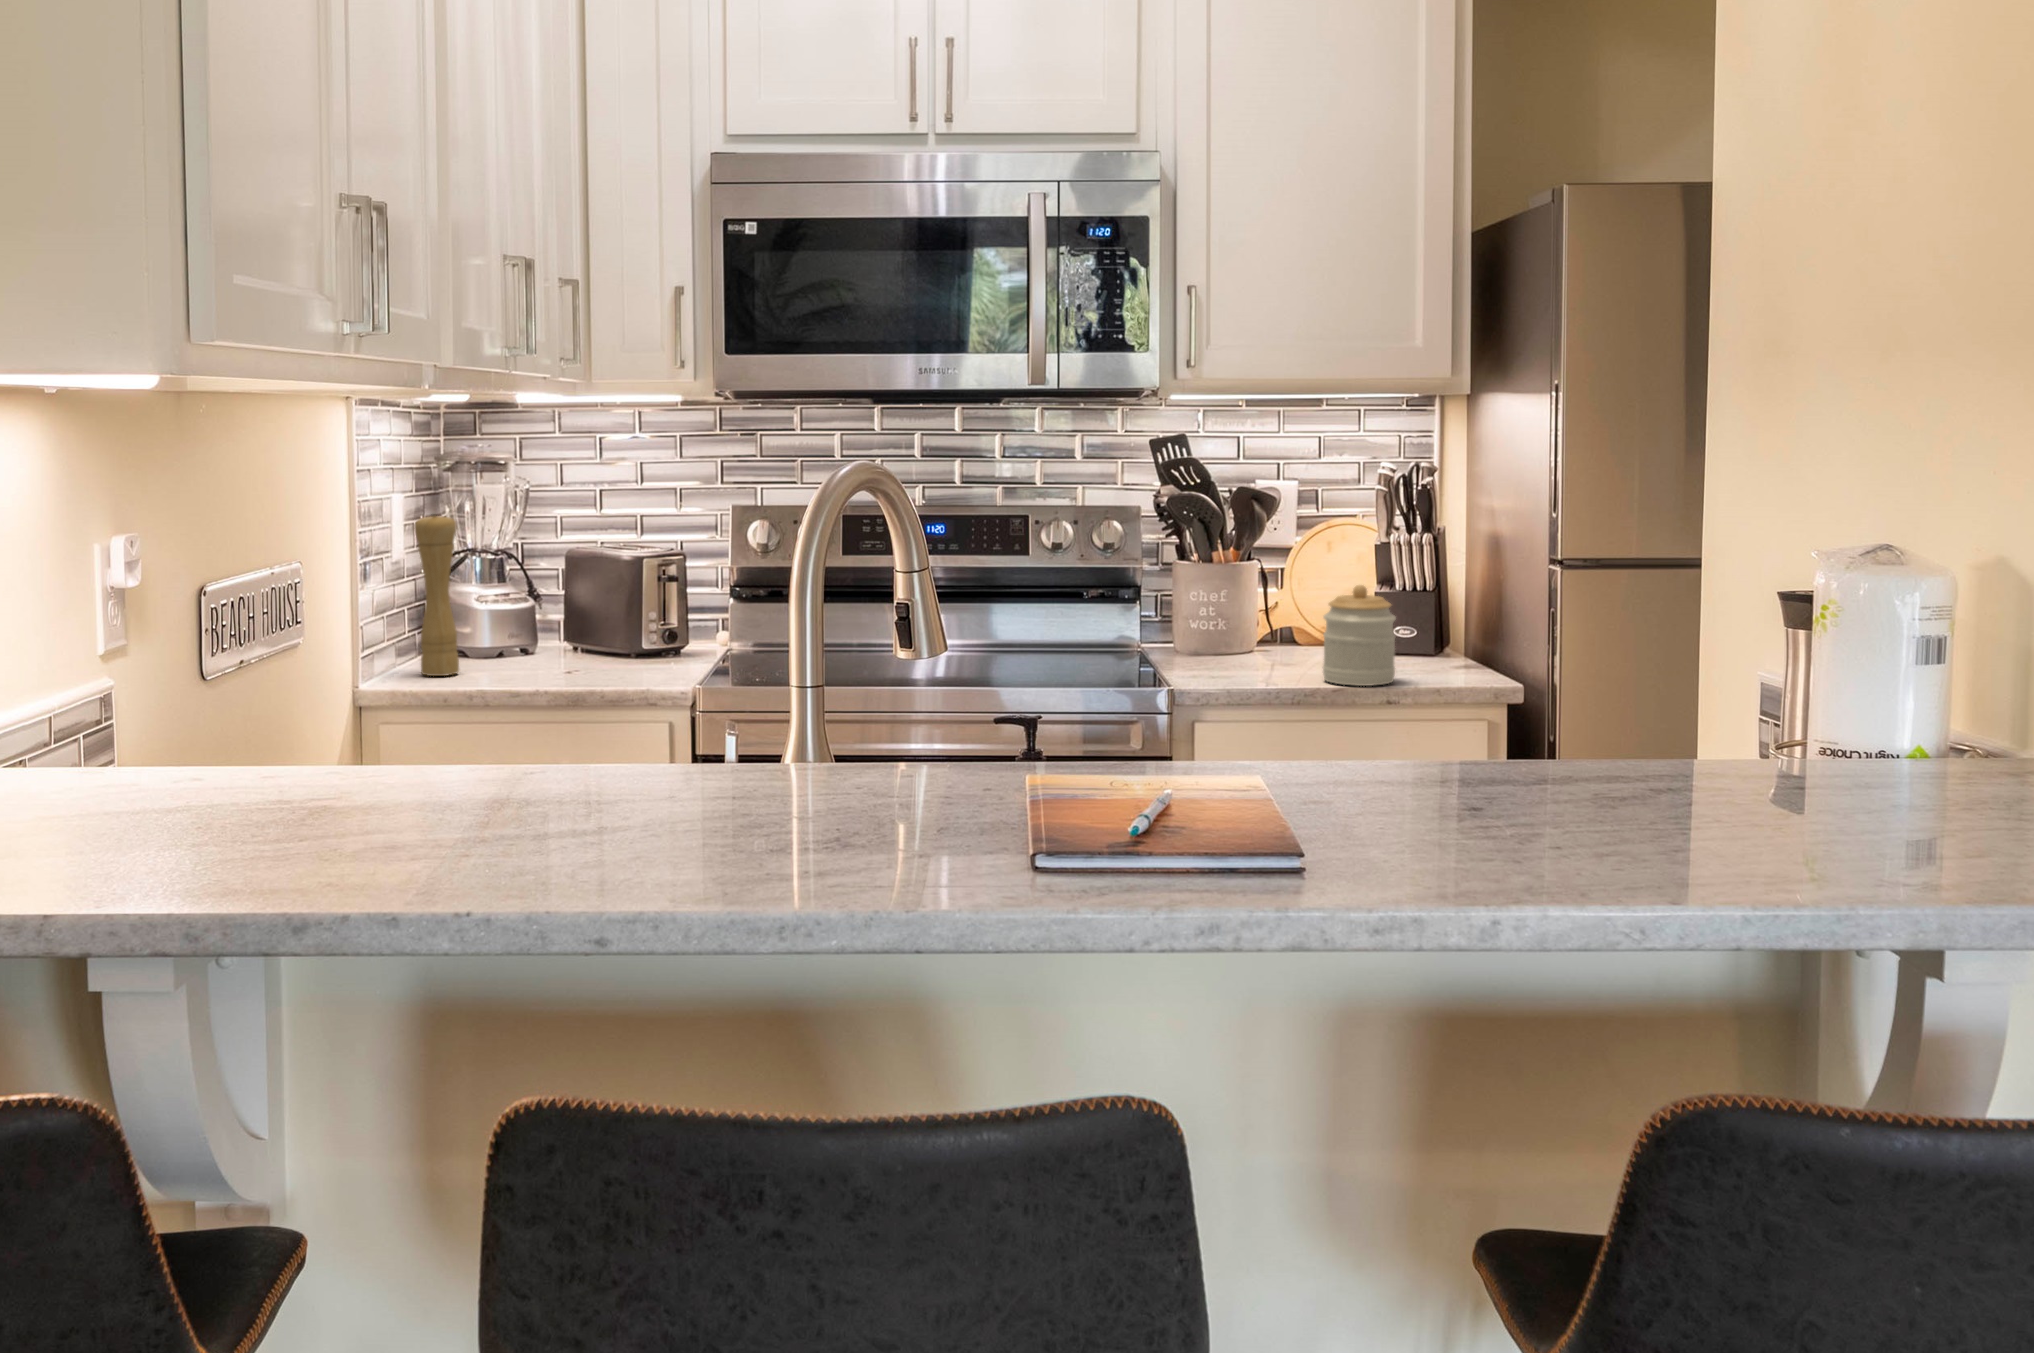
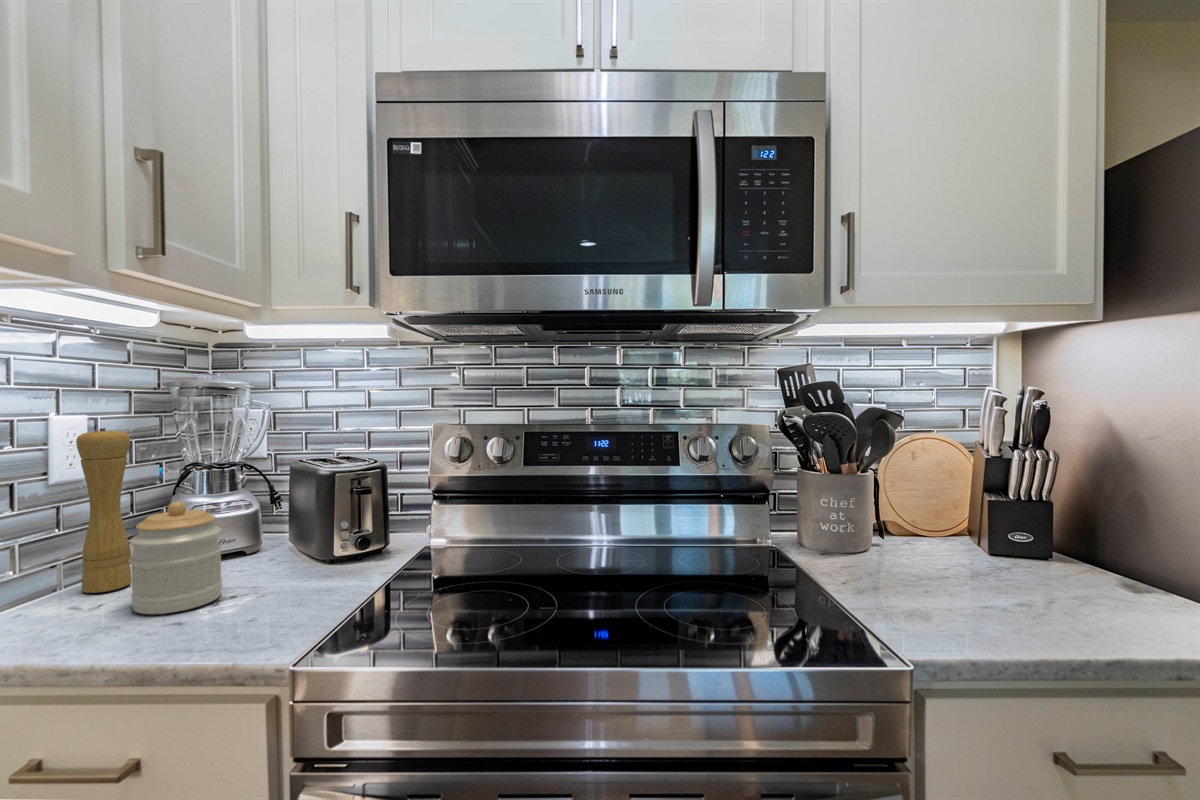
jar: present [1323,585,1396,686] -> present [130,501,222,614]

